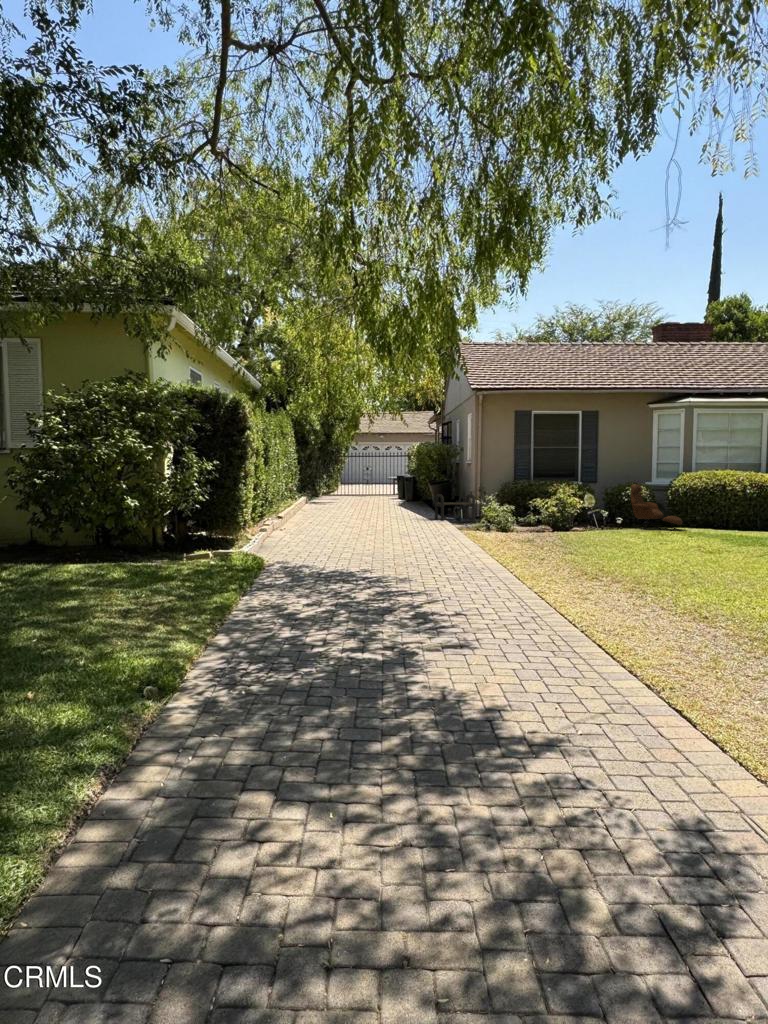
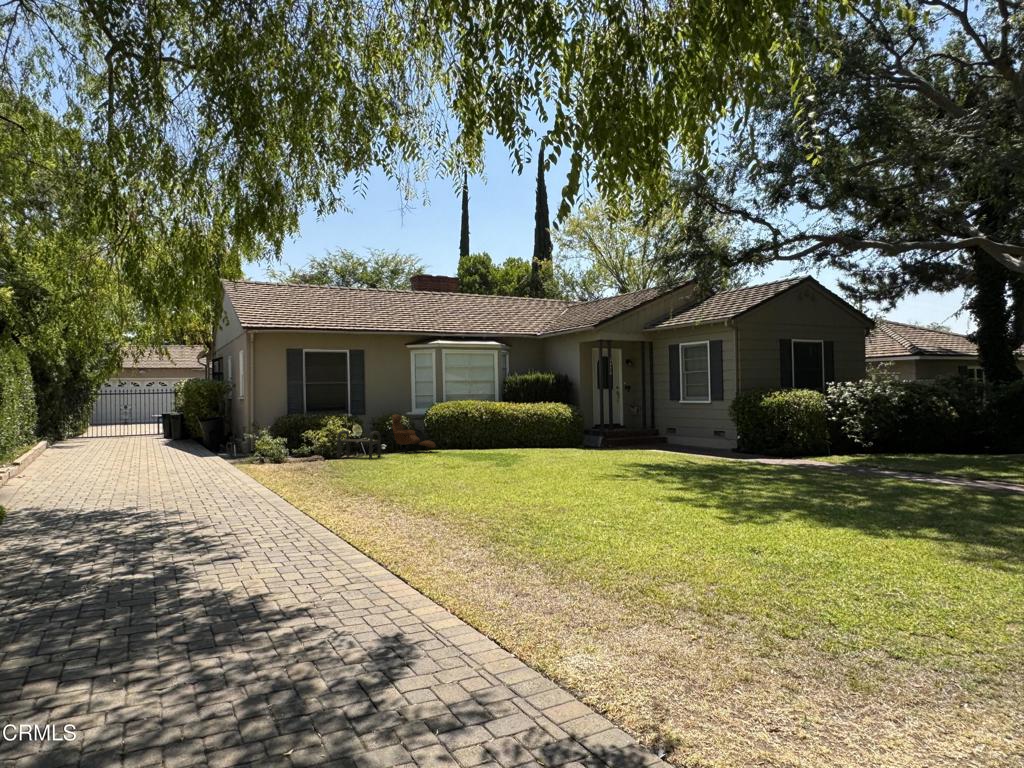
bench: present [435,494,475,521] -> present [337,430,381,459]

